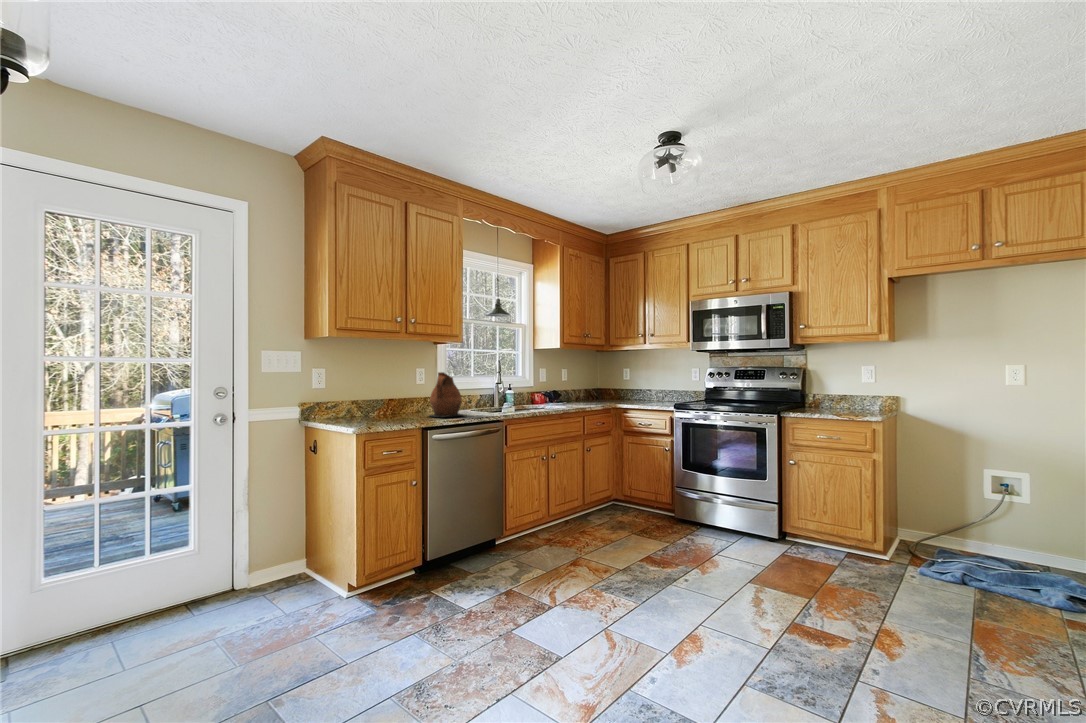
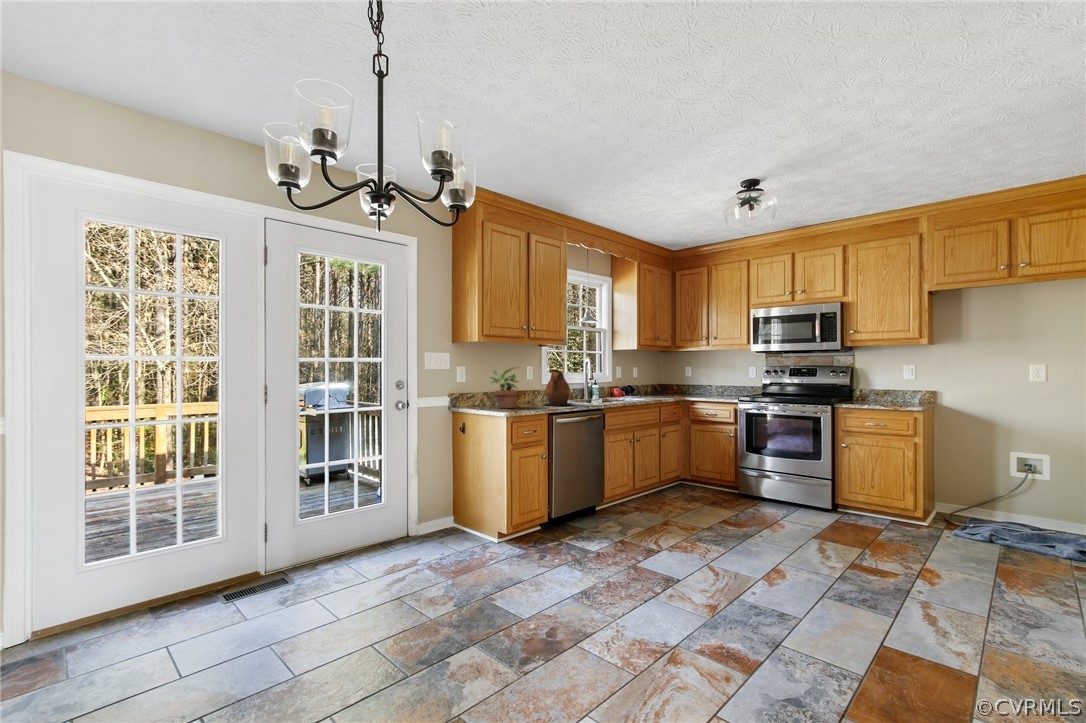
potted plant: none [350,369,389,422] -> present [490,367,518,408]

